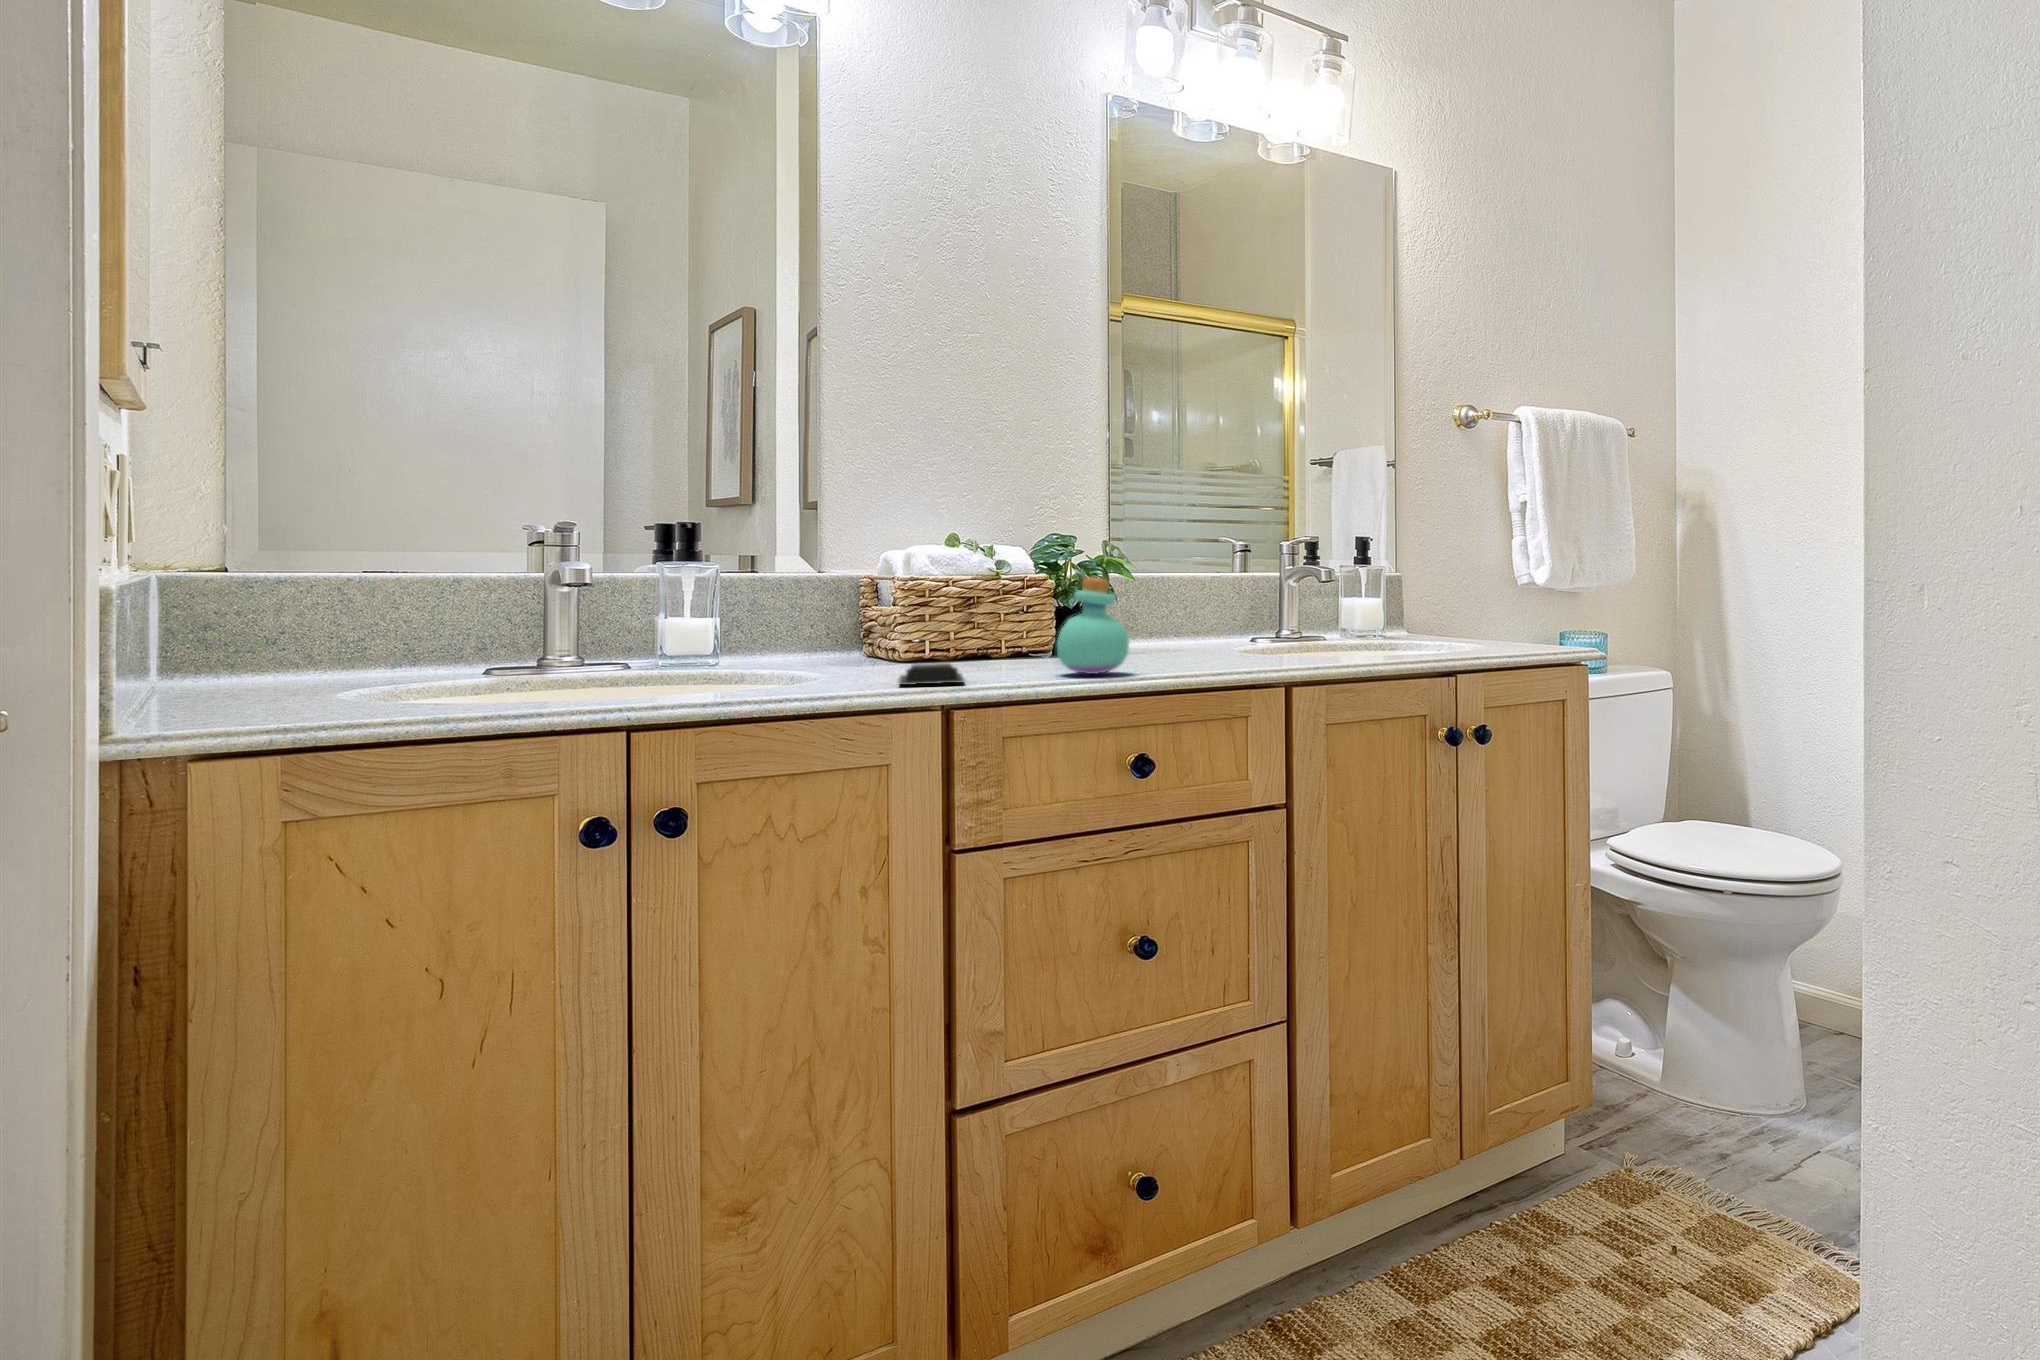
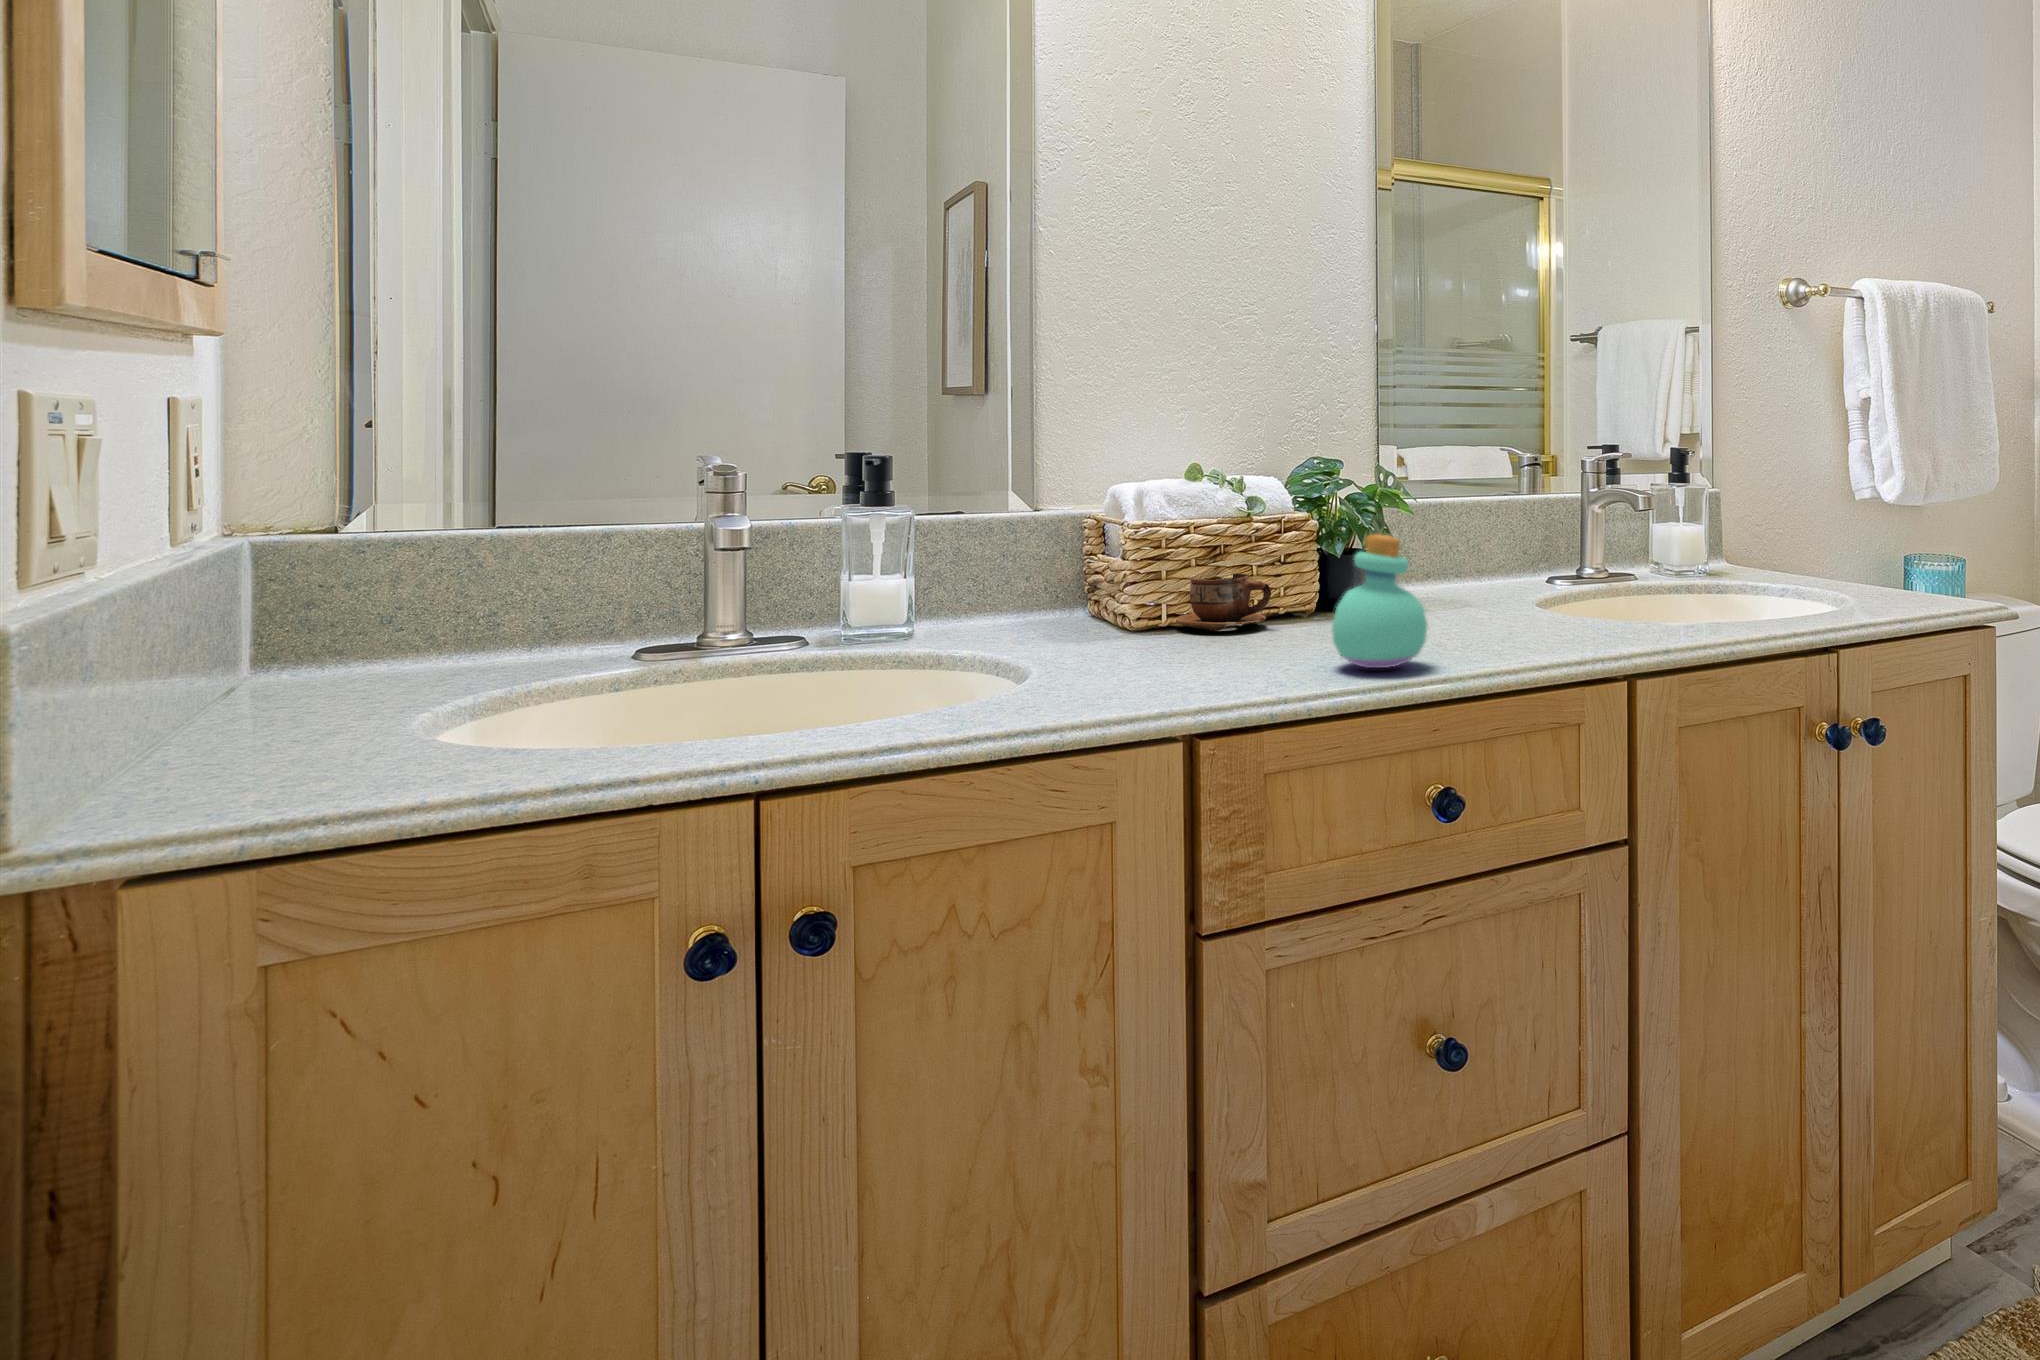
cup: none [936,619,1015,661] -> present [1175,573,1271,631]
soap bar: present [899,663,964,685] -> none [1129,654,1215,698]

